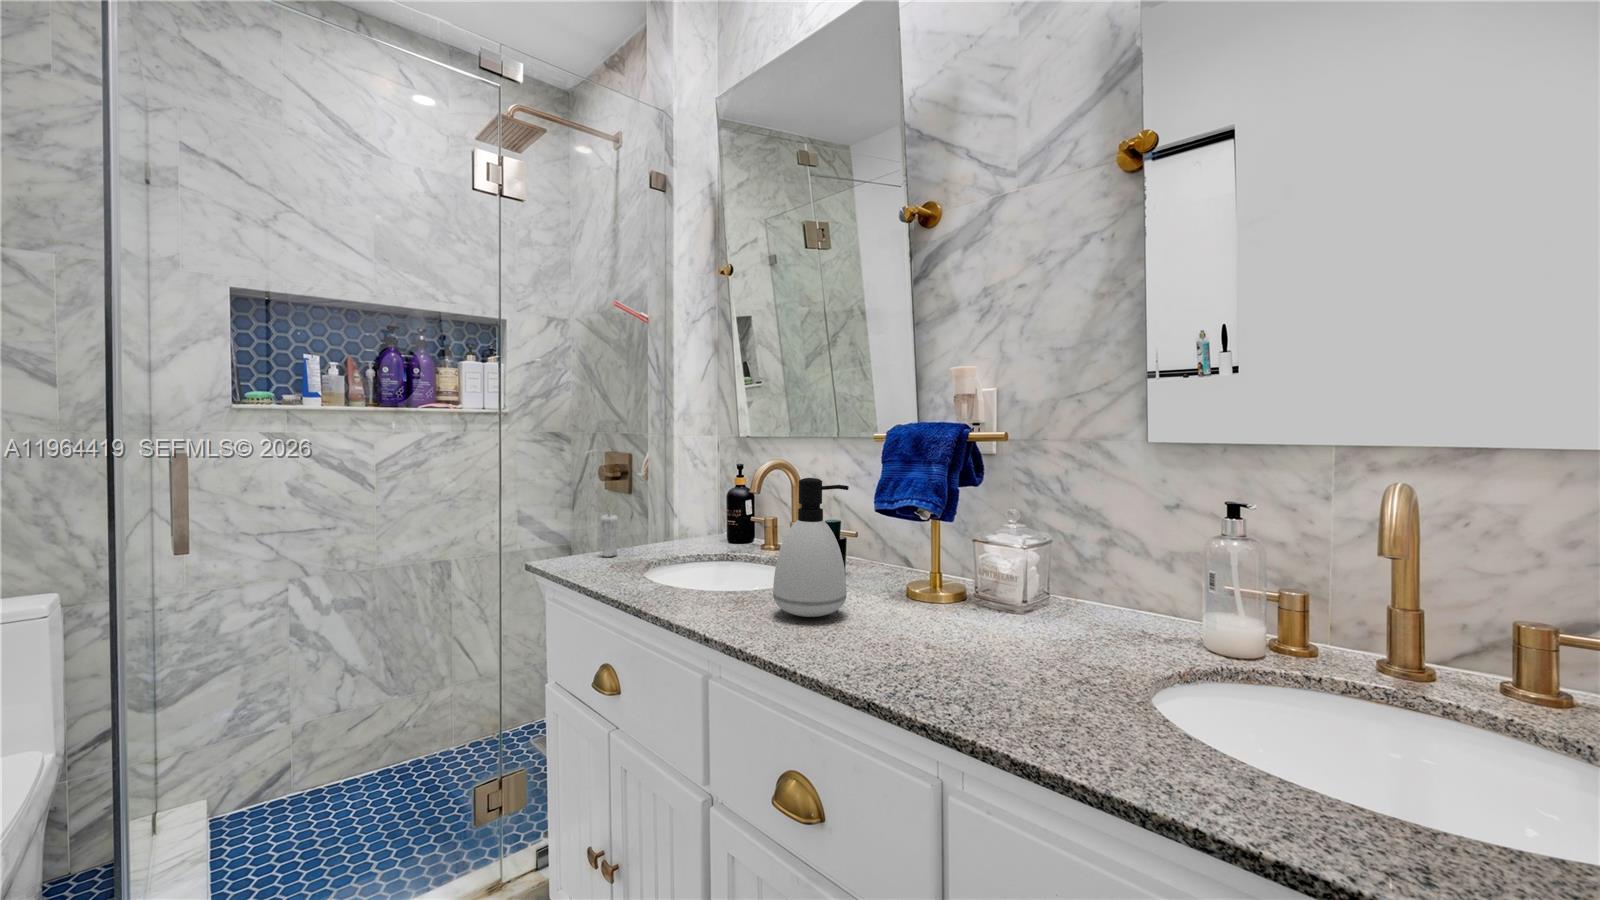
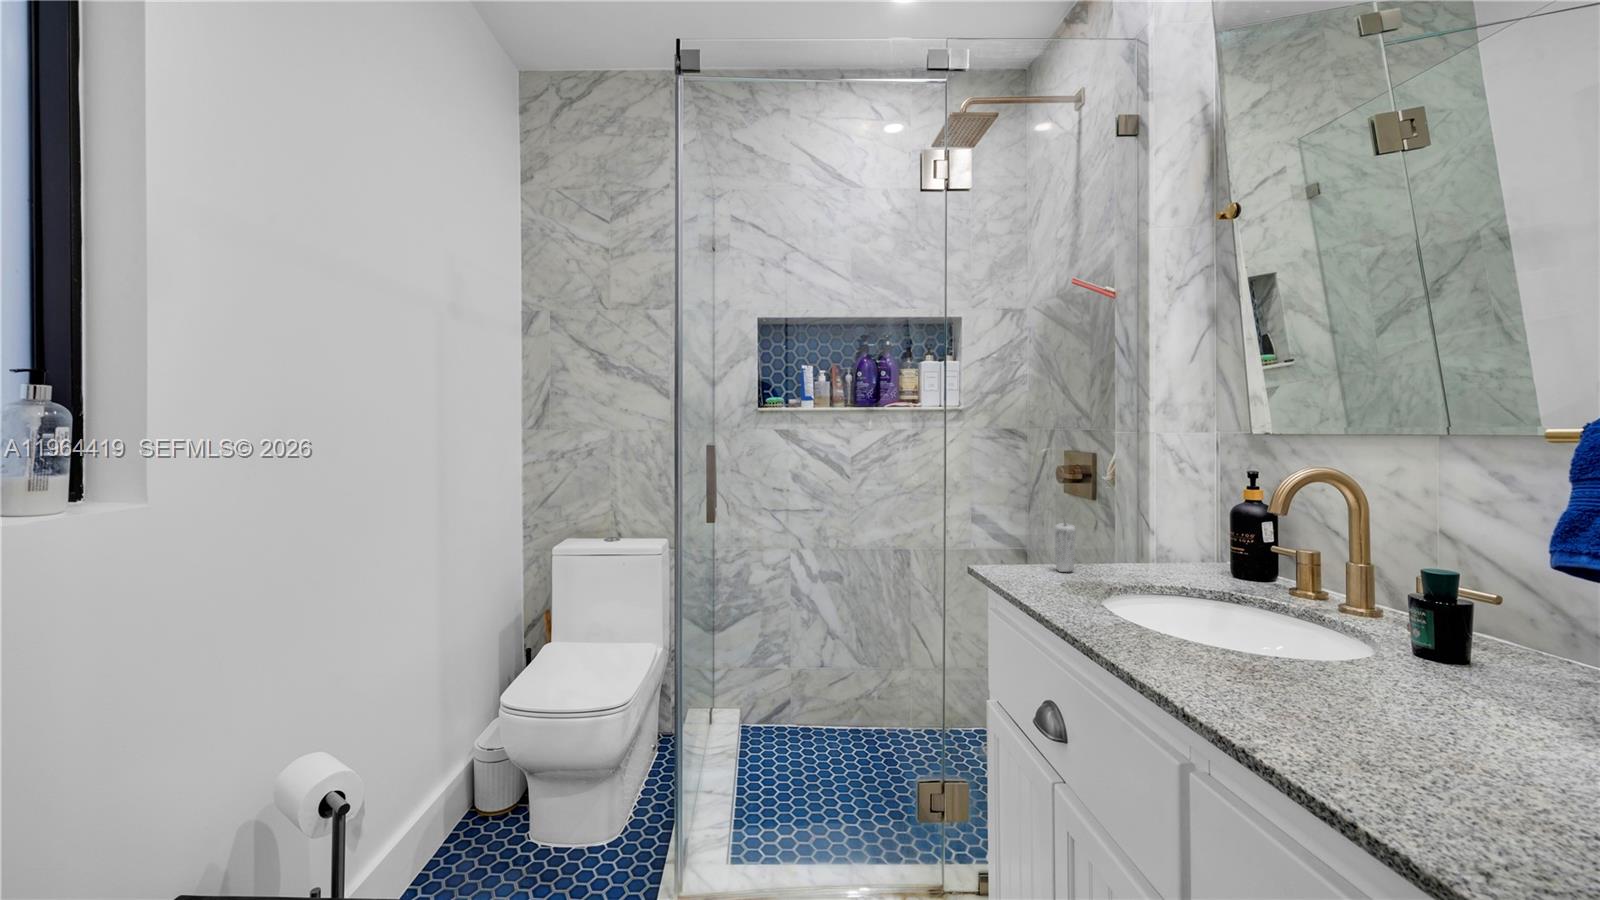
soap dispenser: present [773,478,849,617] -> none [1307,503,1479,732]

